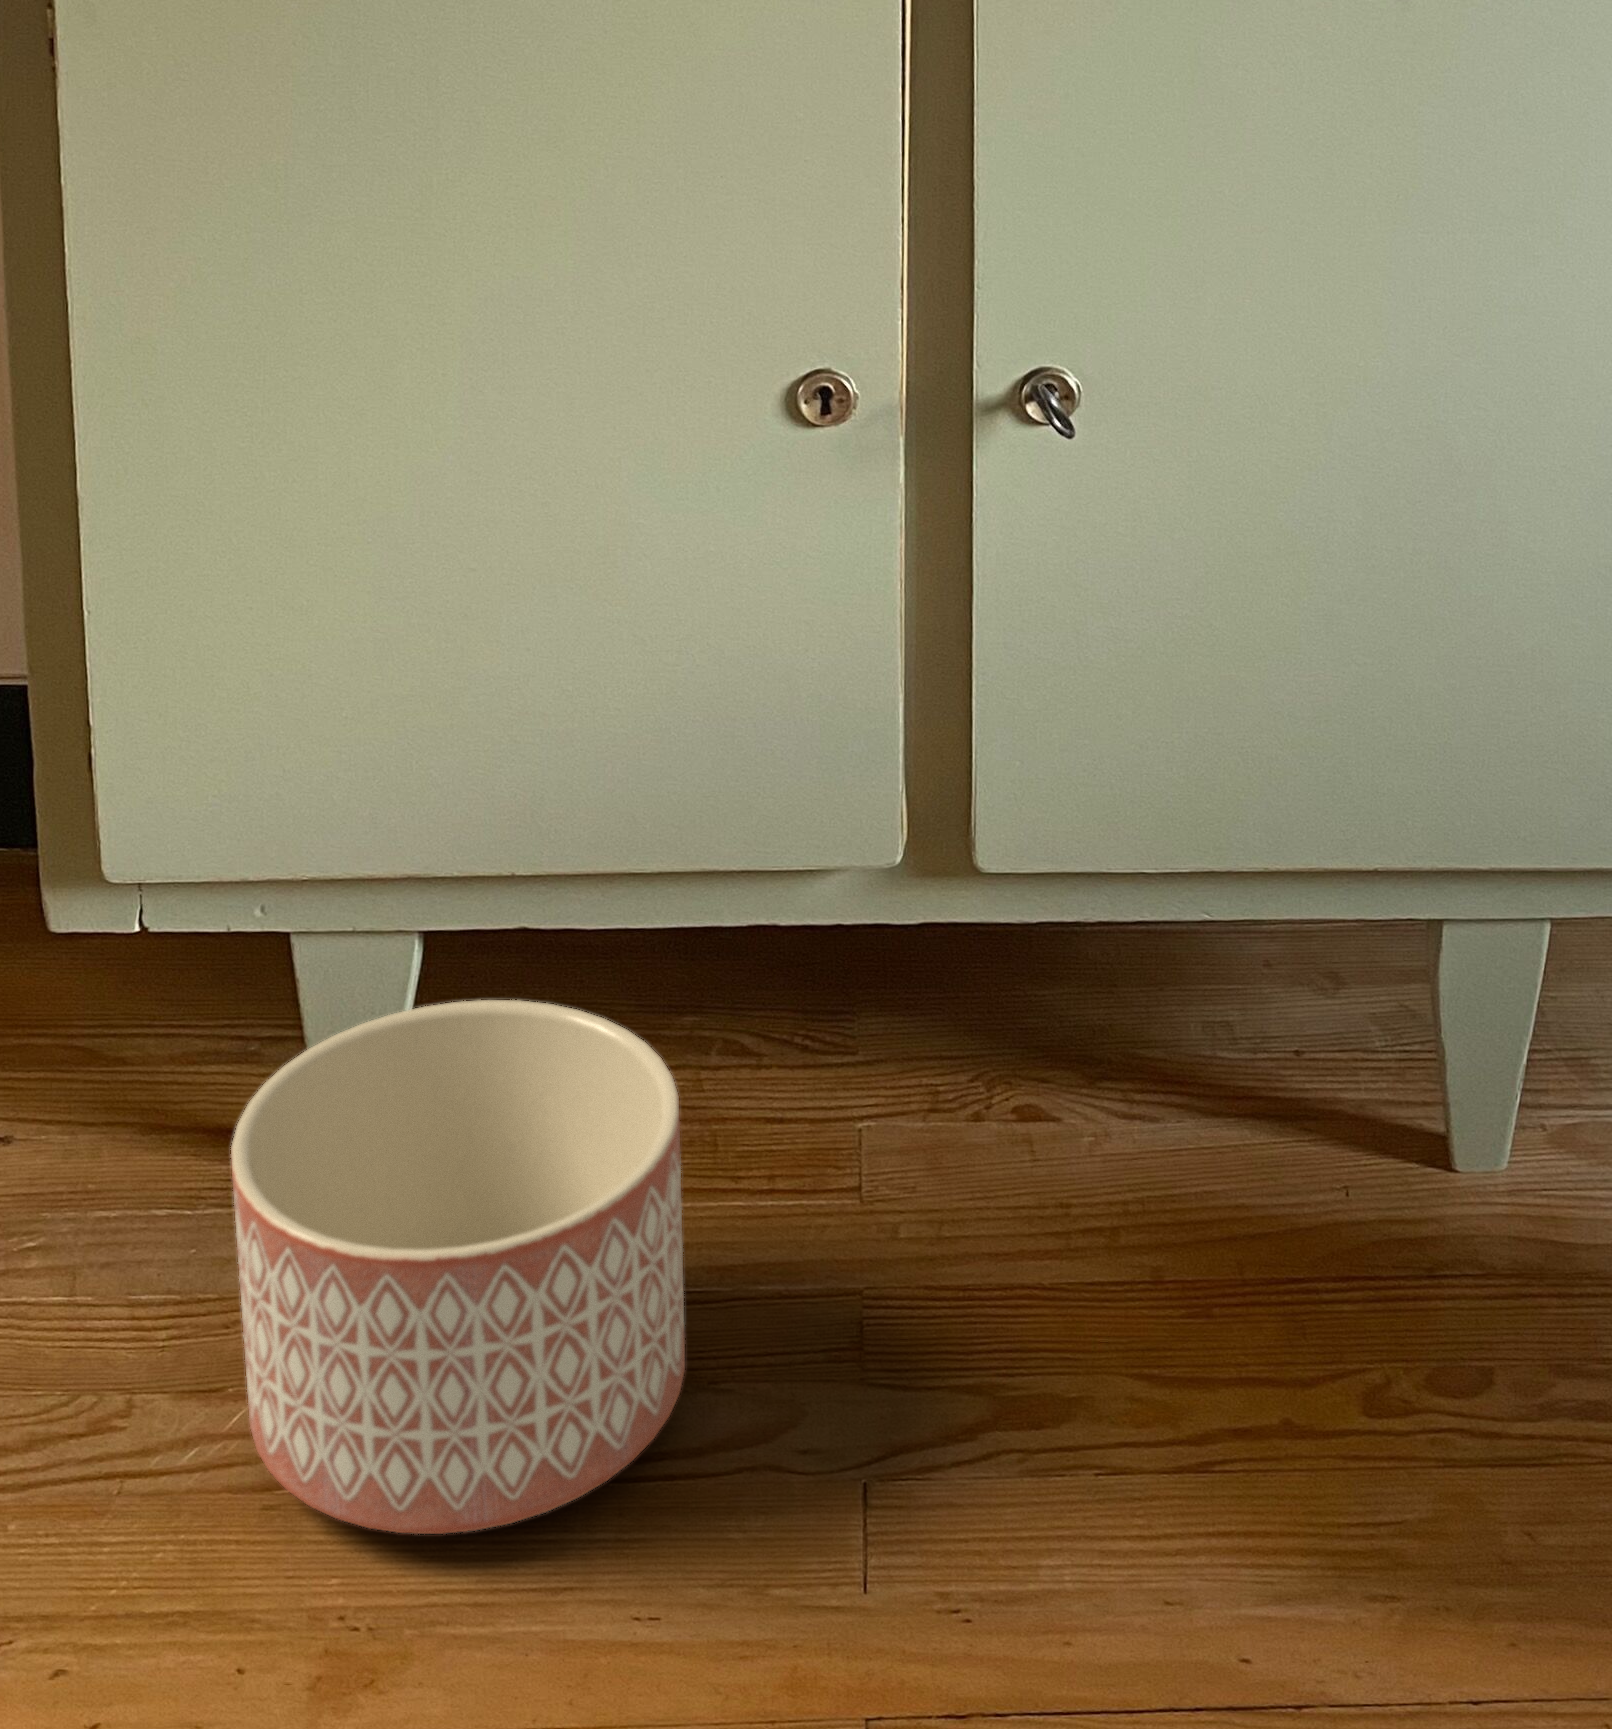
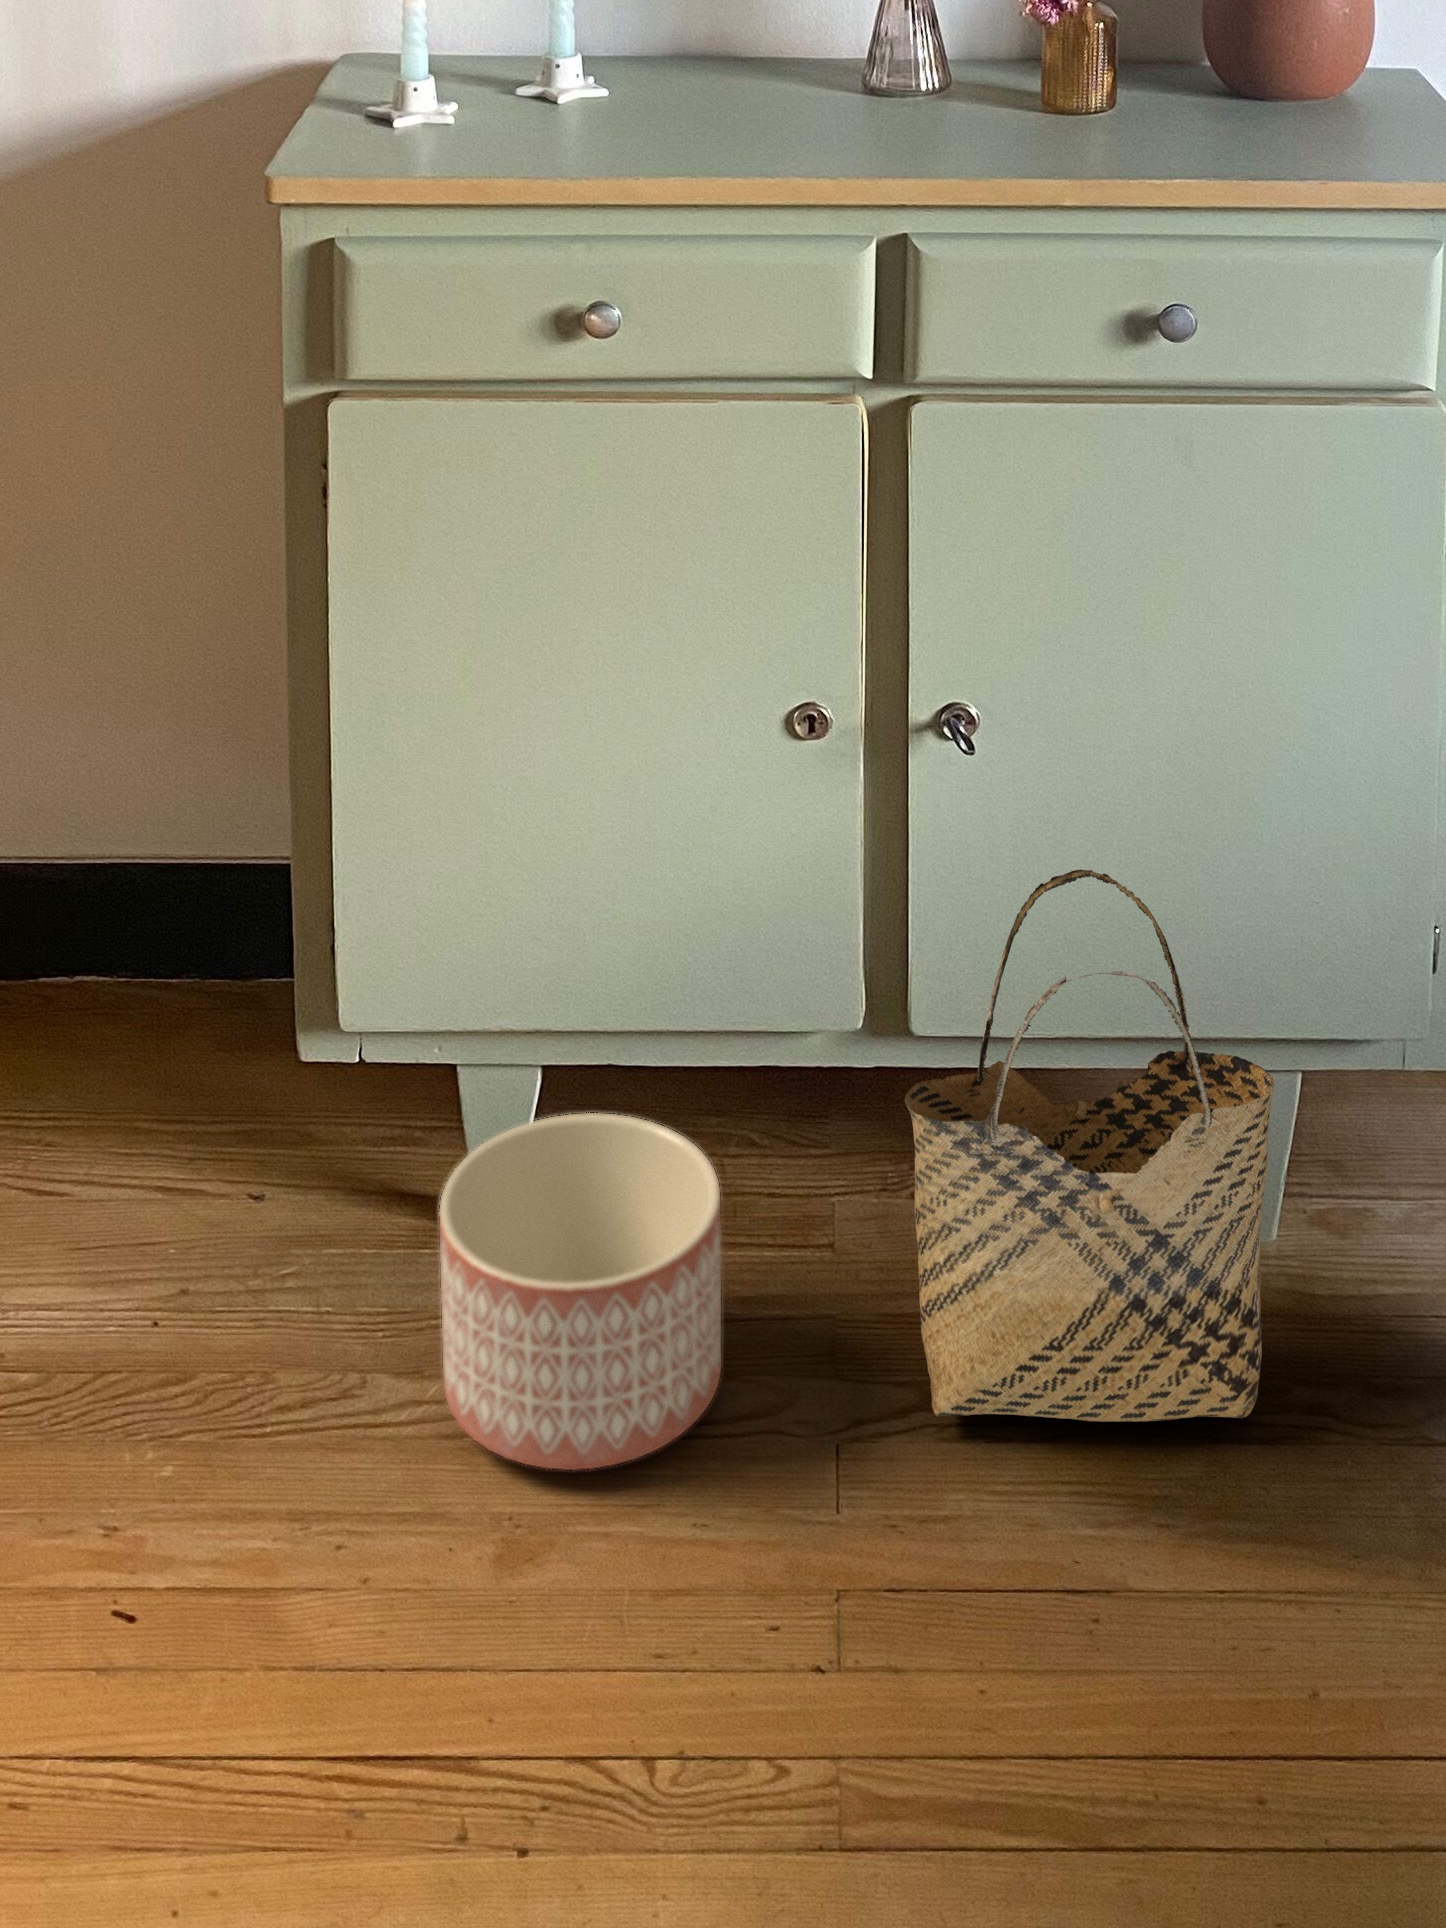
woven basket: none [967,617,1535,1433] -> present [905,869,1274,1422]

